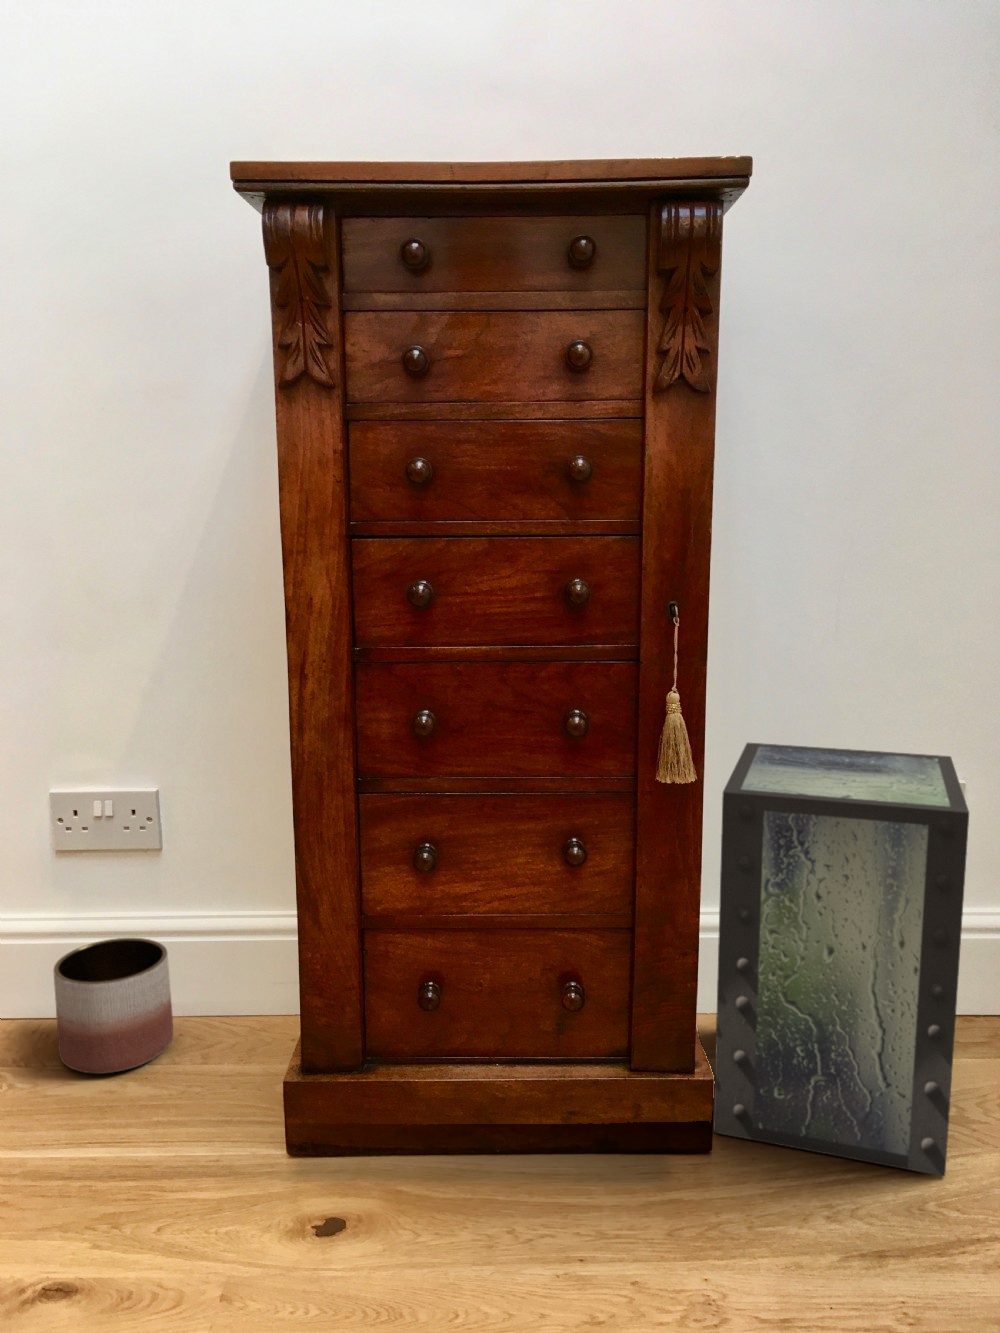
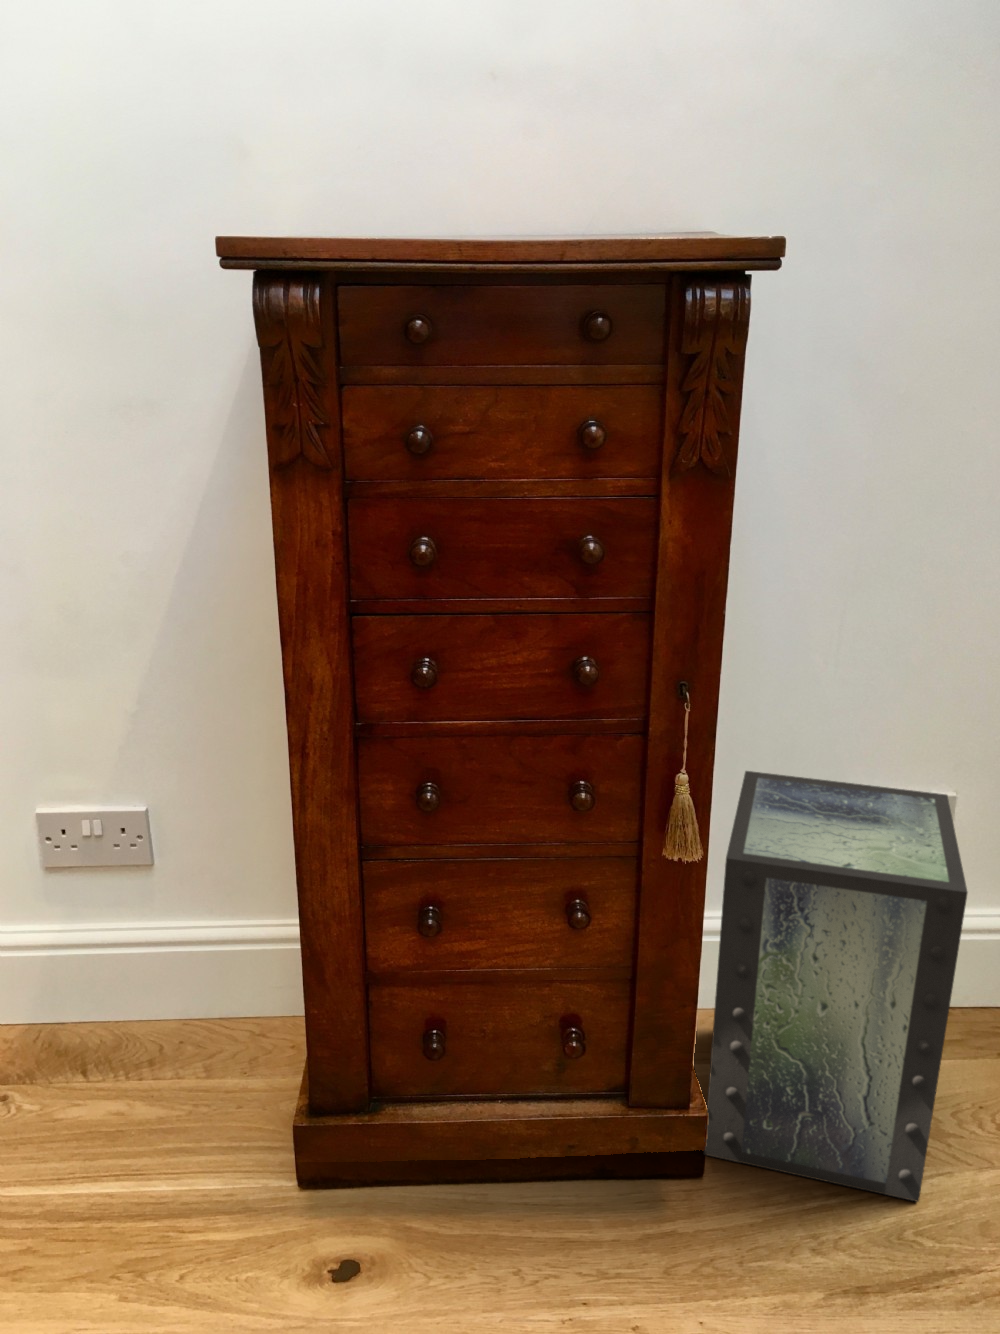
planter: present [54,938,173,1074] -> none [55,954,176,1095]

